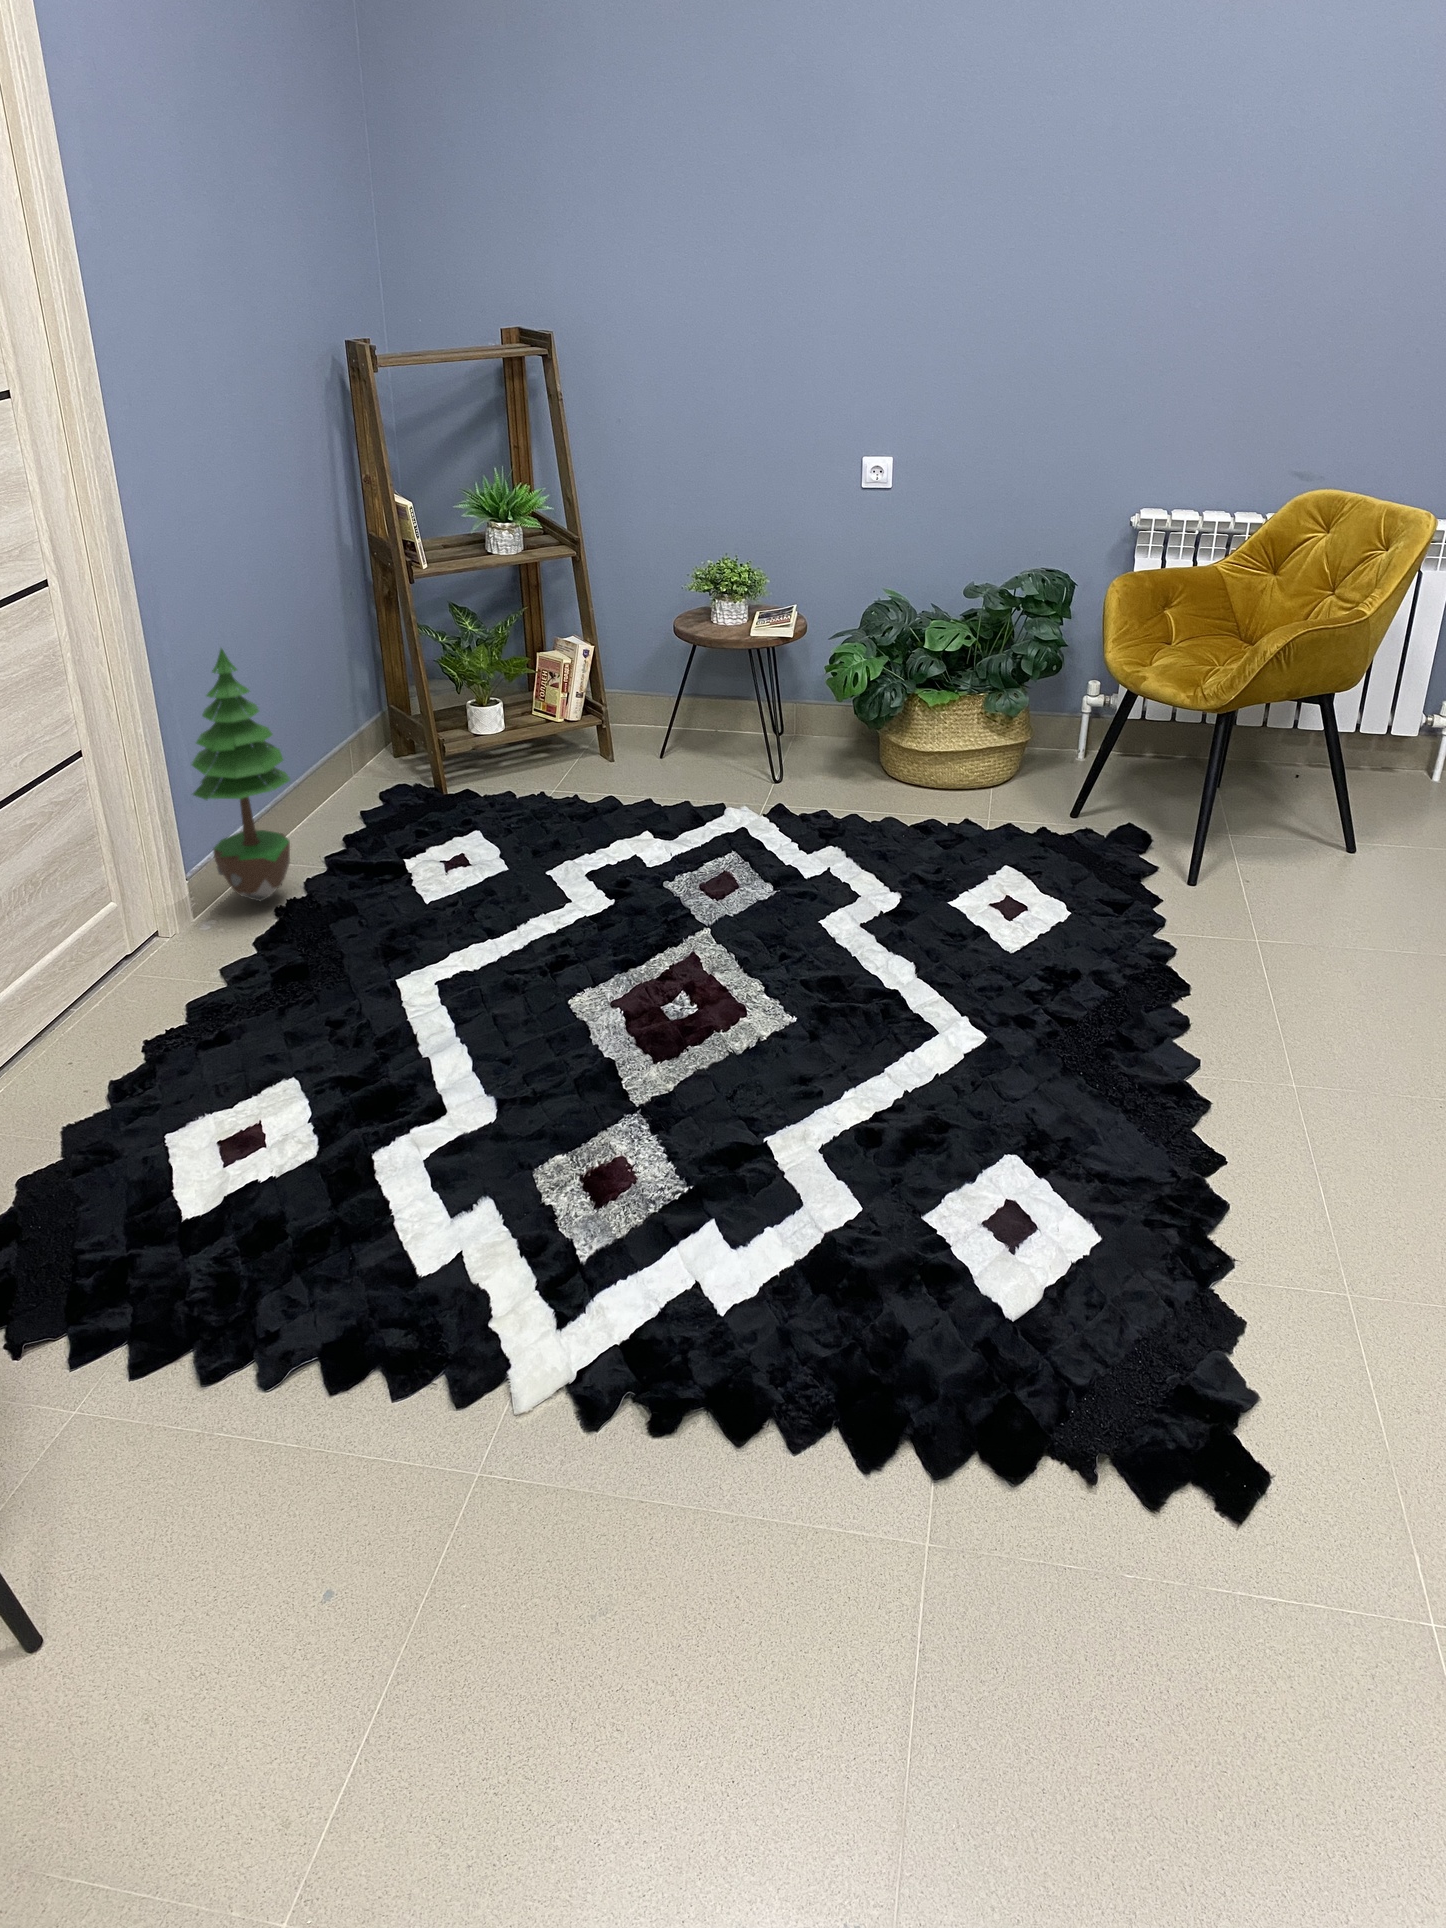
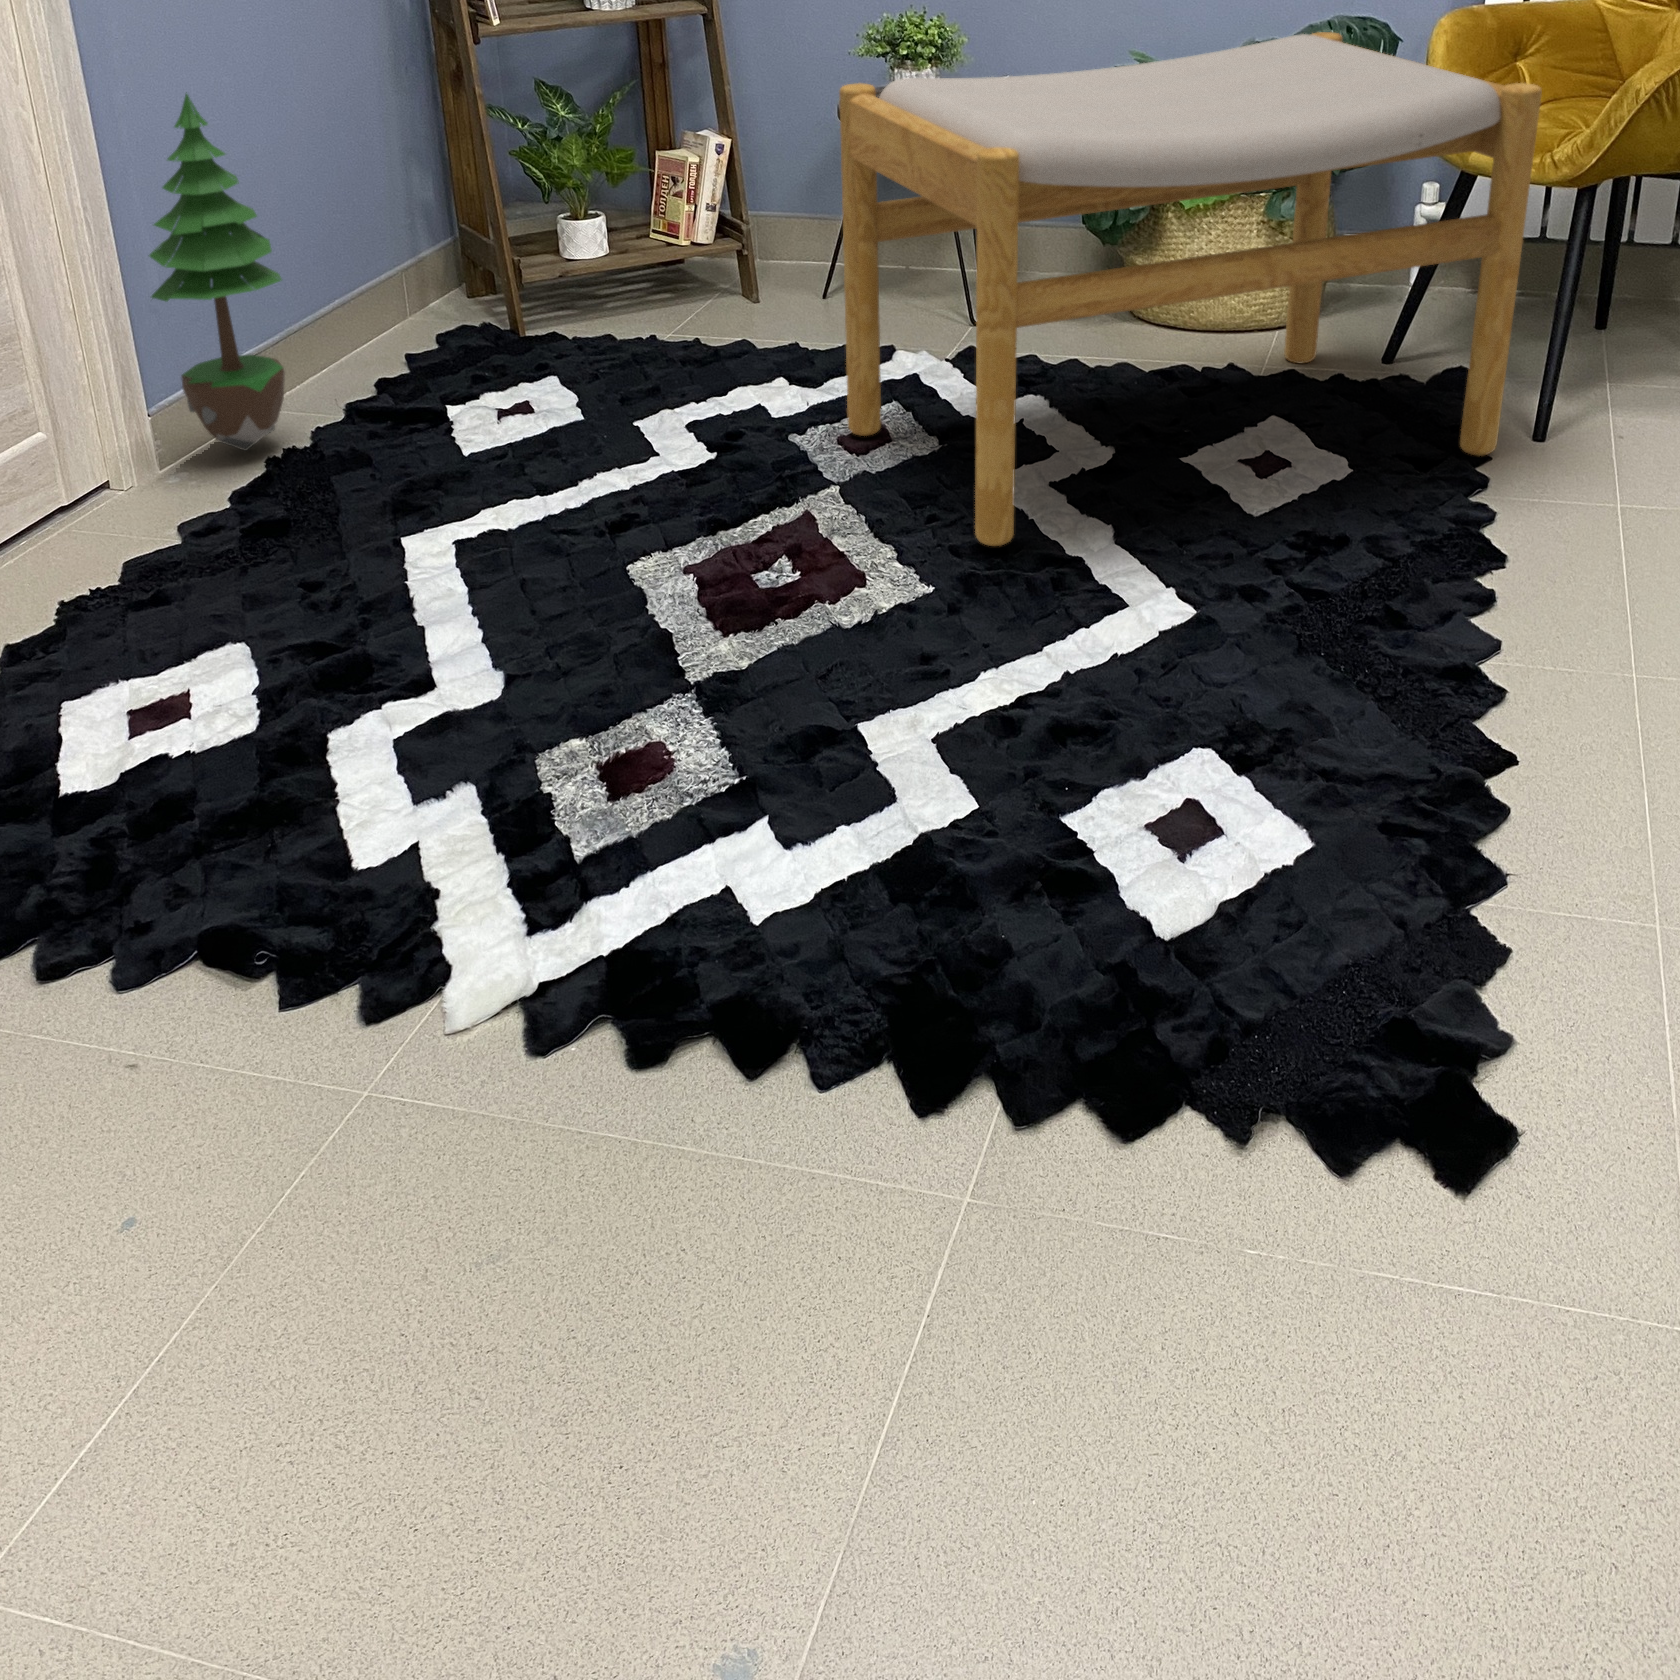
footstool: none [705,592,1201,981] -> present [839,32,1542,546]

